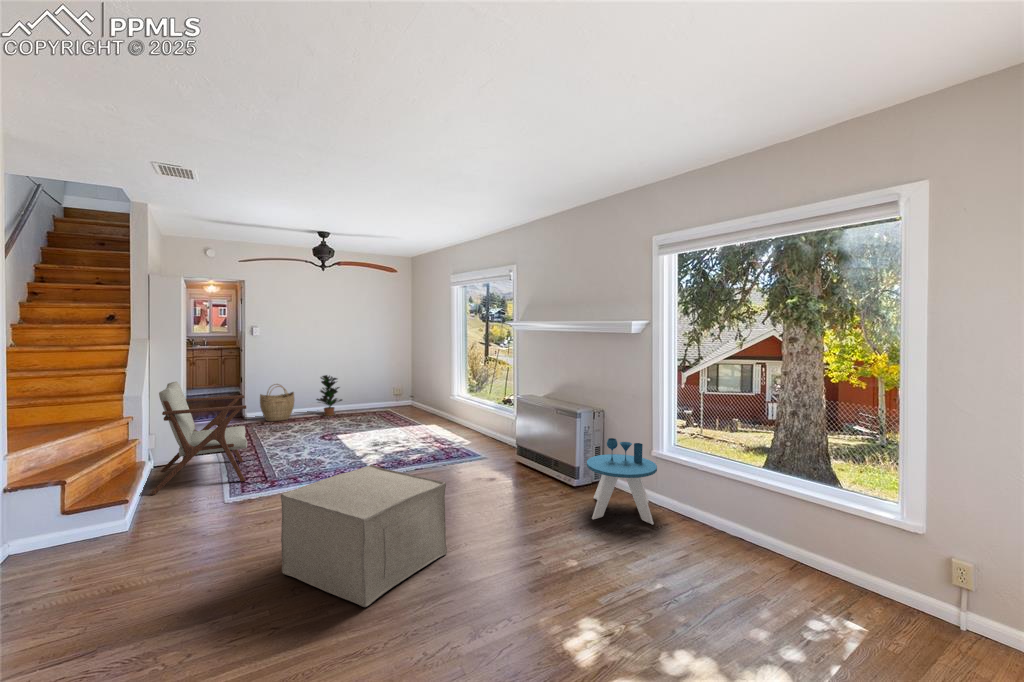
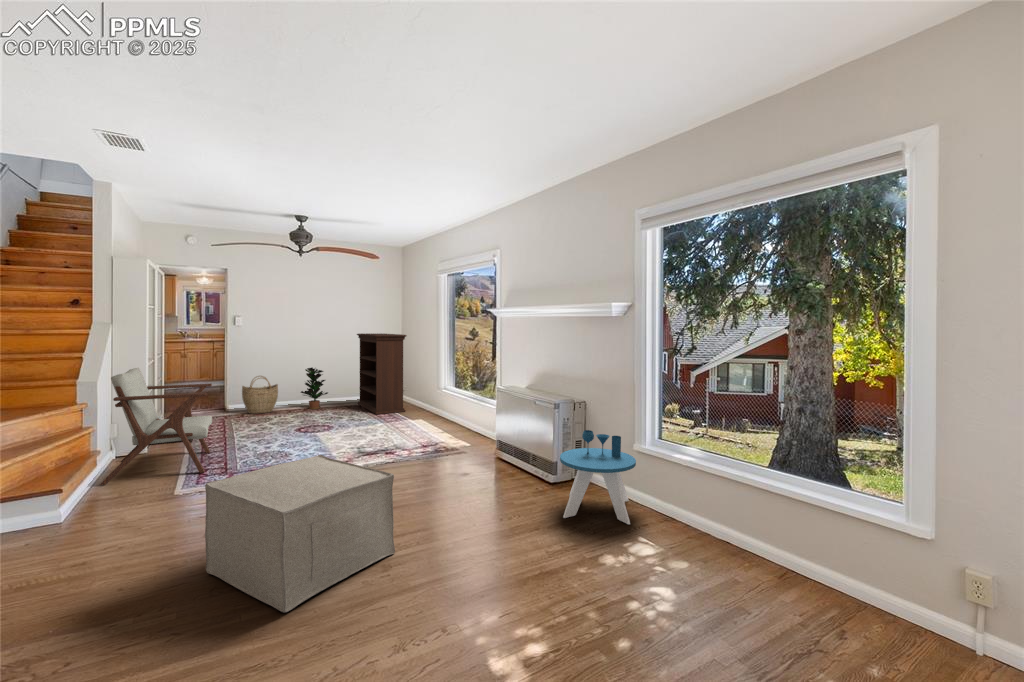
bookshelf: none [369,341,421,421] -> present [357,333,407,414]

